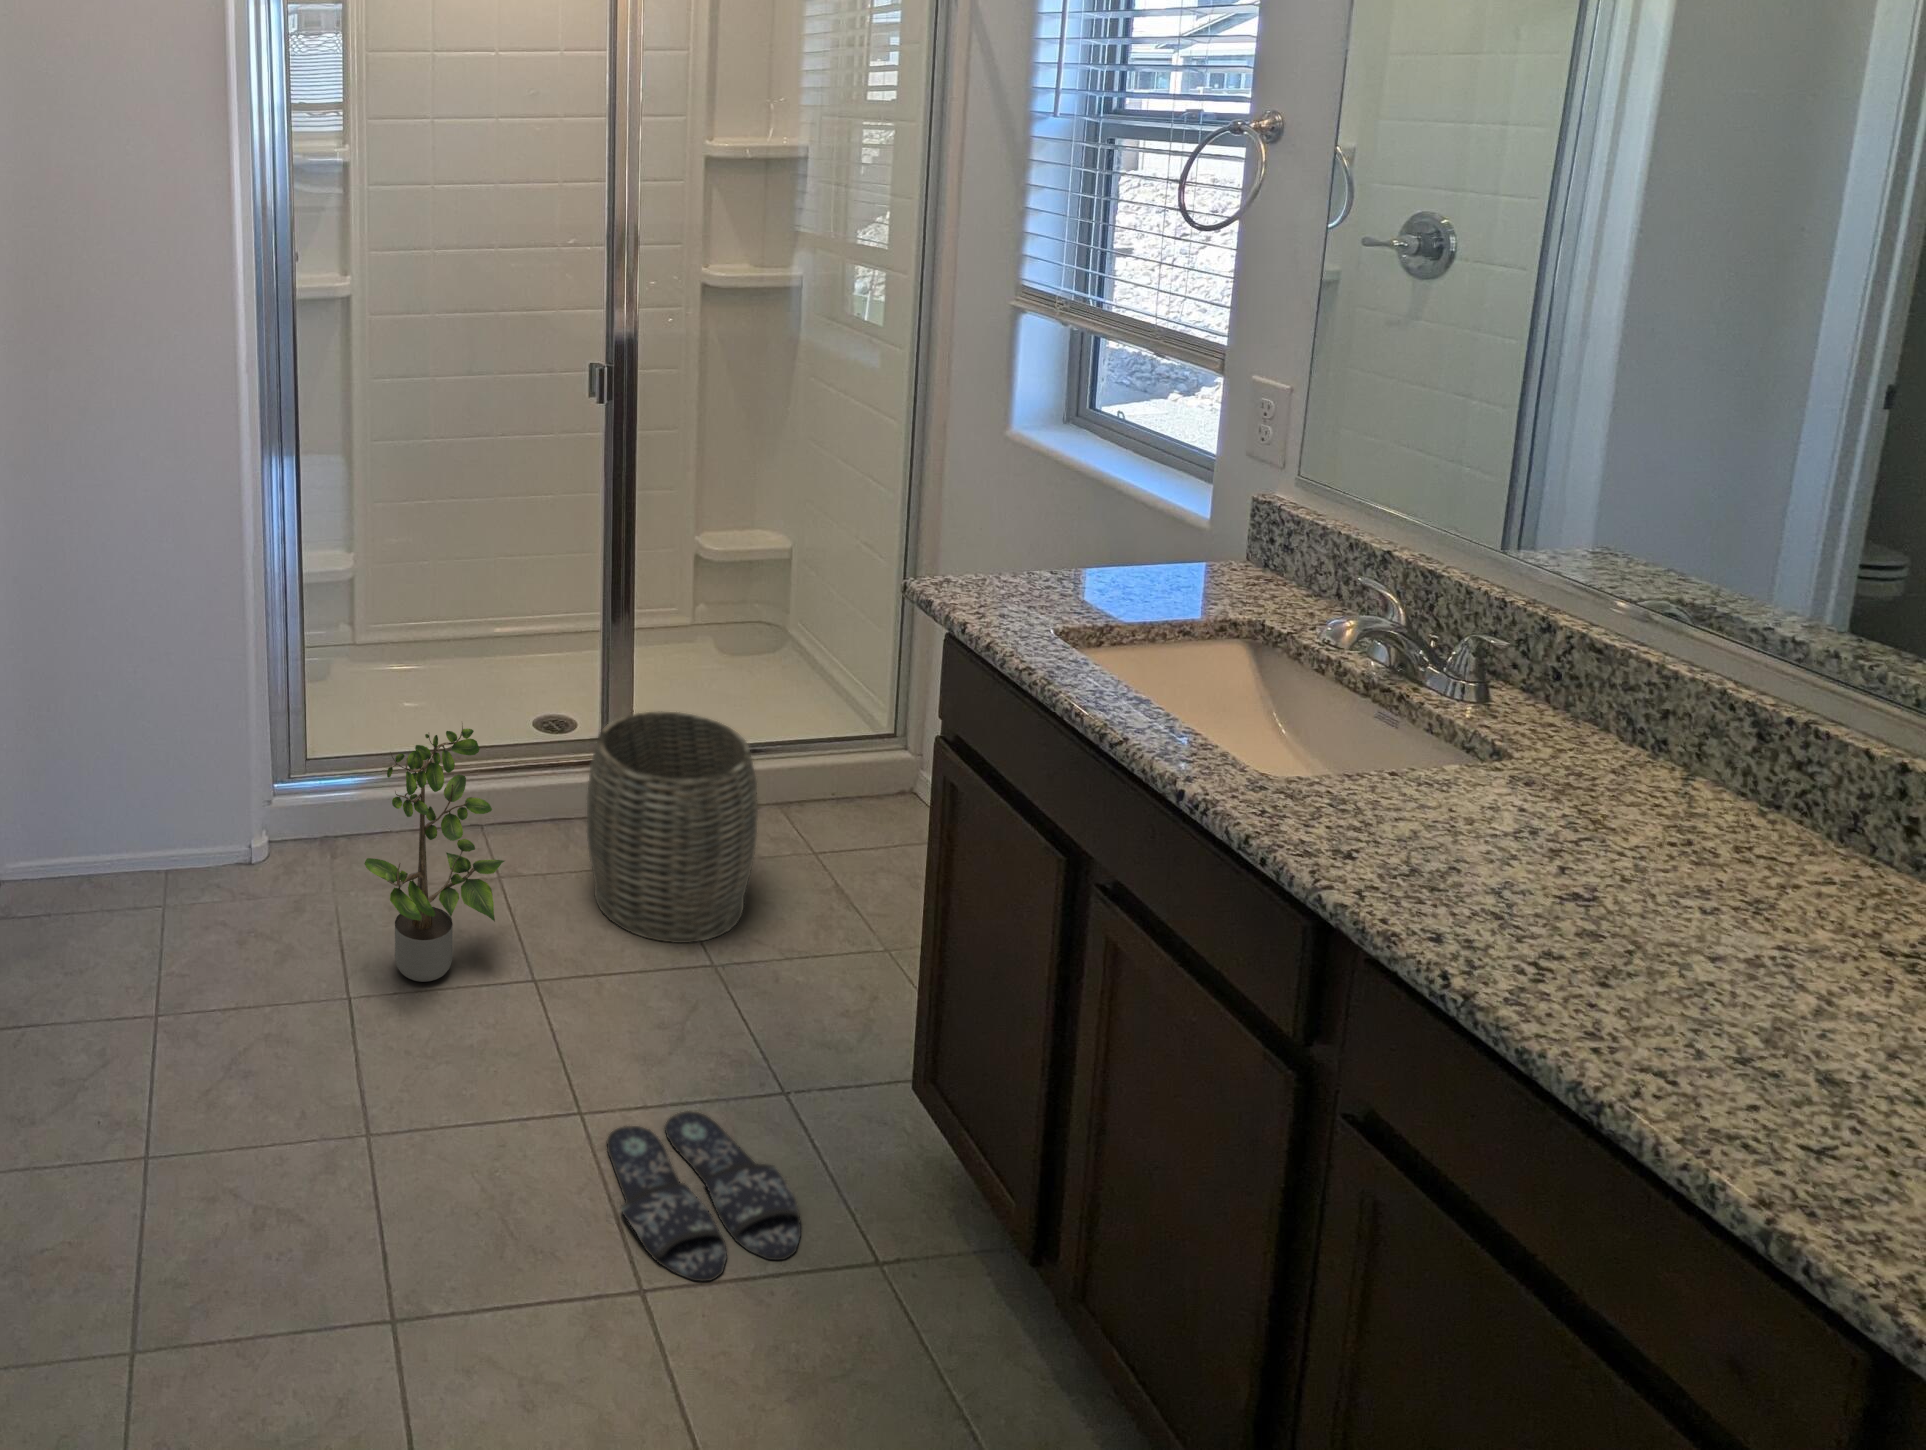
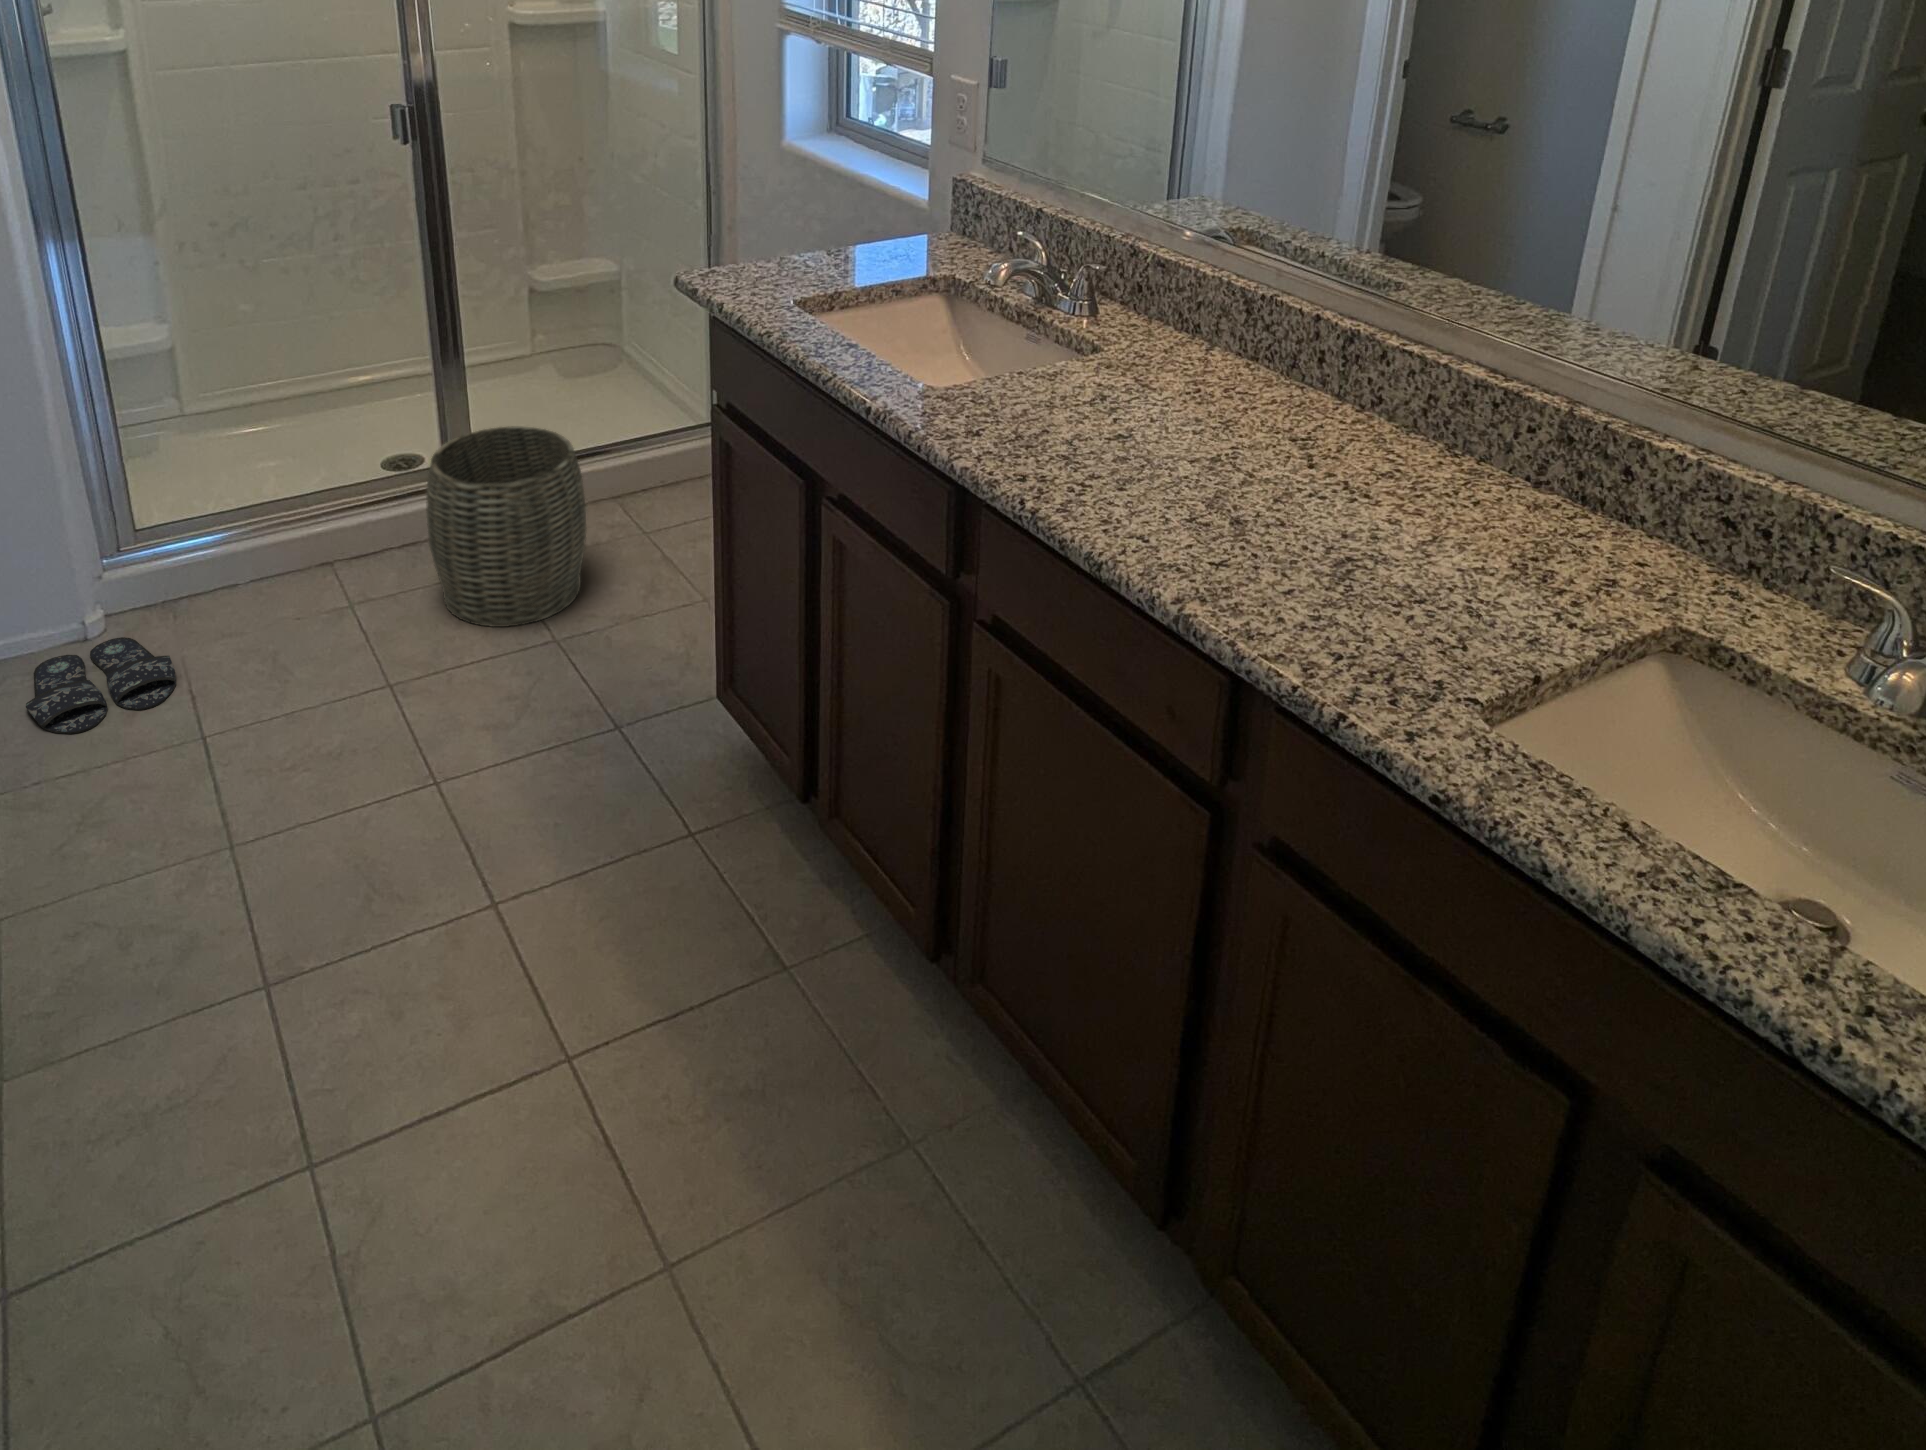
potted plant: present [364,723,504,982] -> none [199,461,349,707]
slippers: present [607,1111,801,1281] -> present [26,637,176,734]

